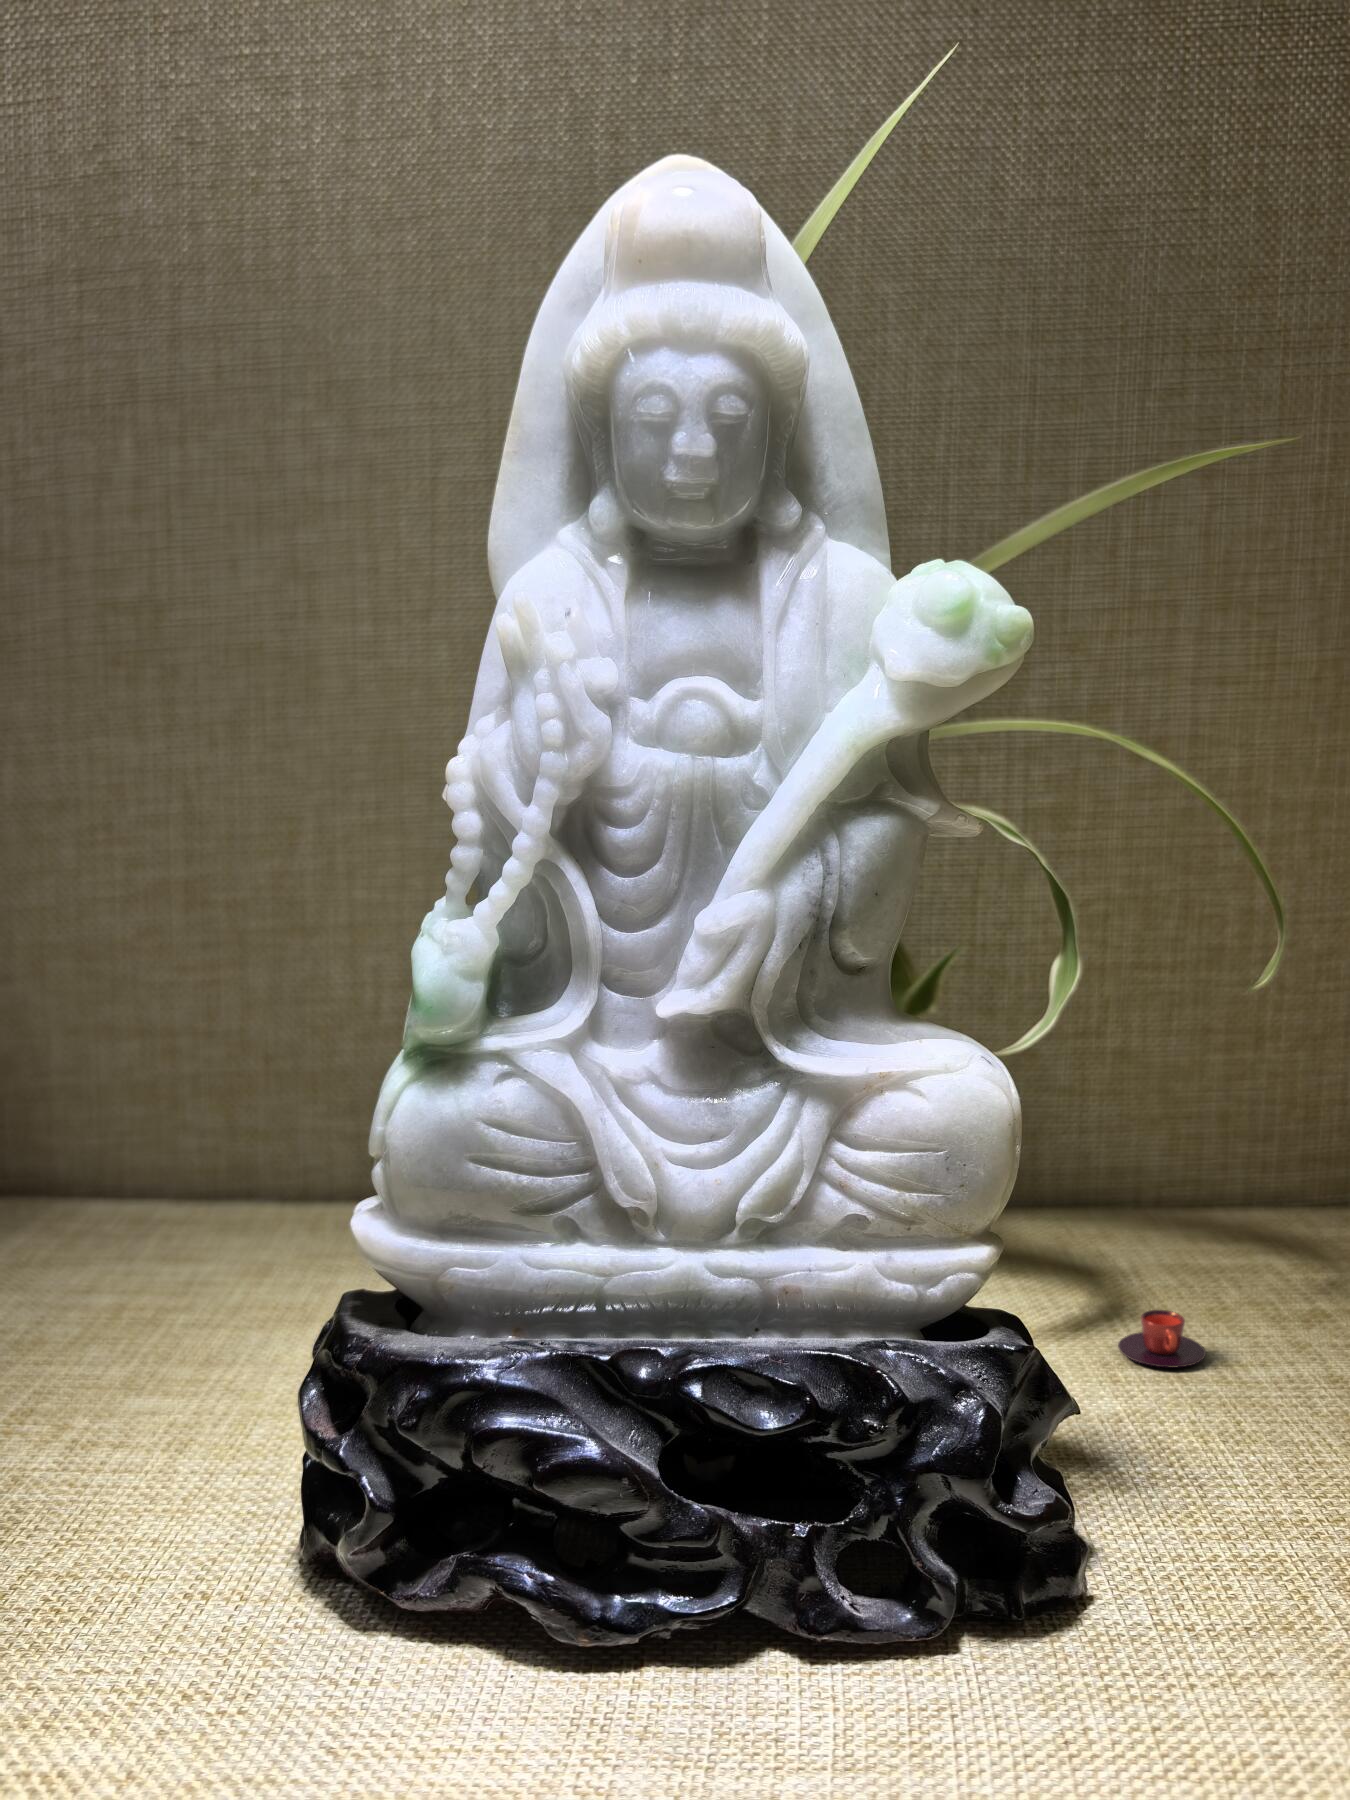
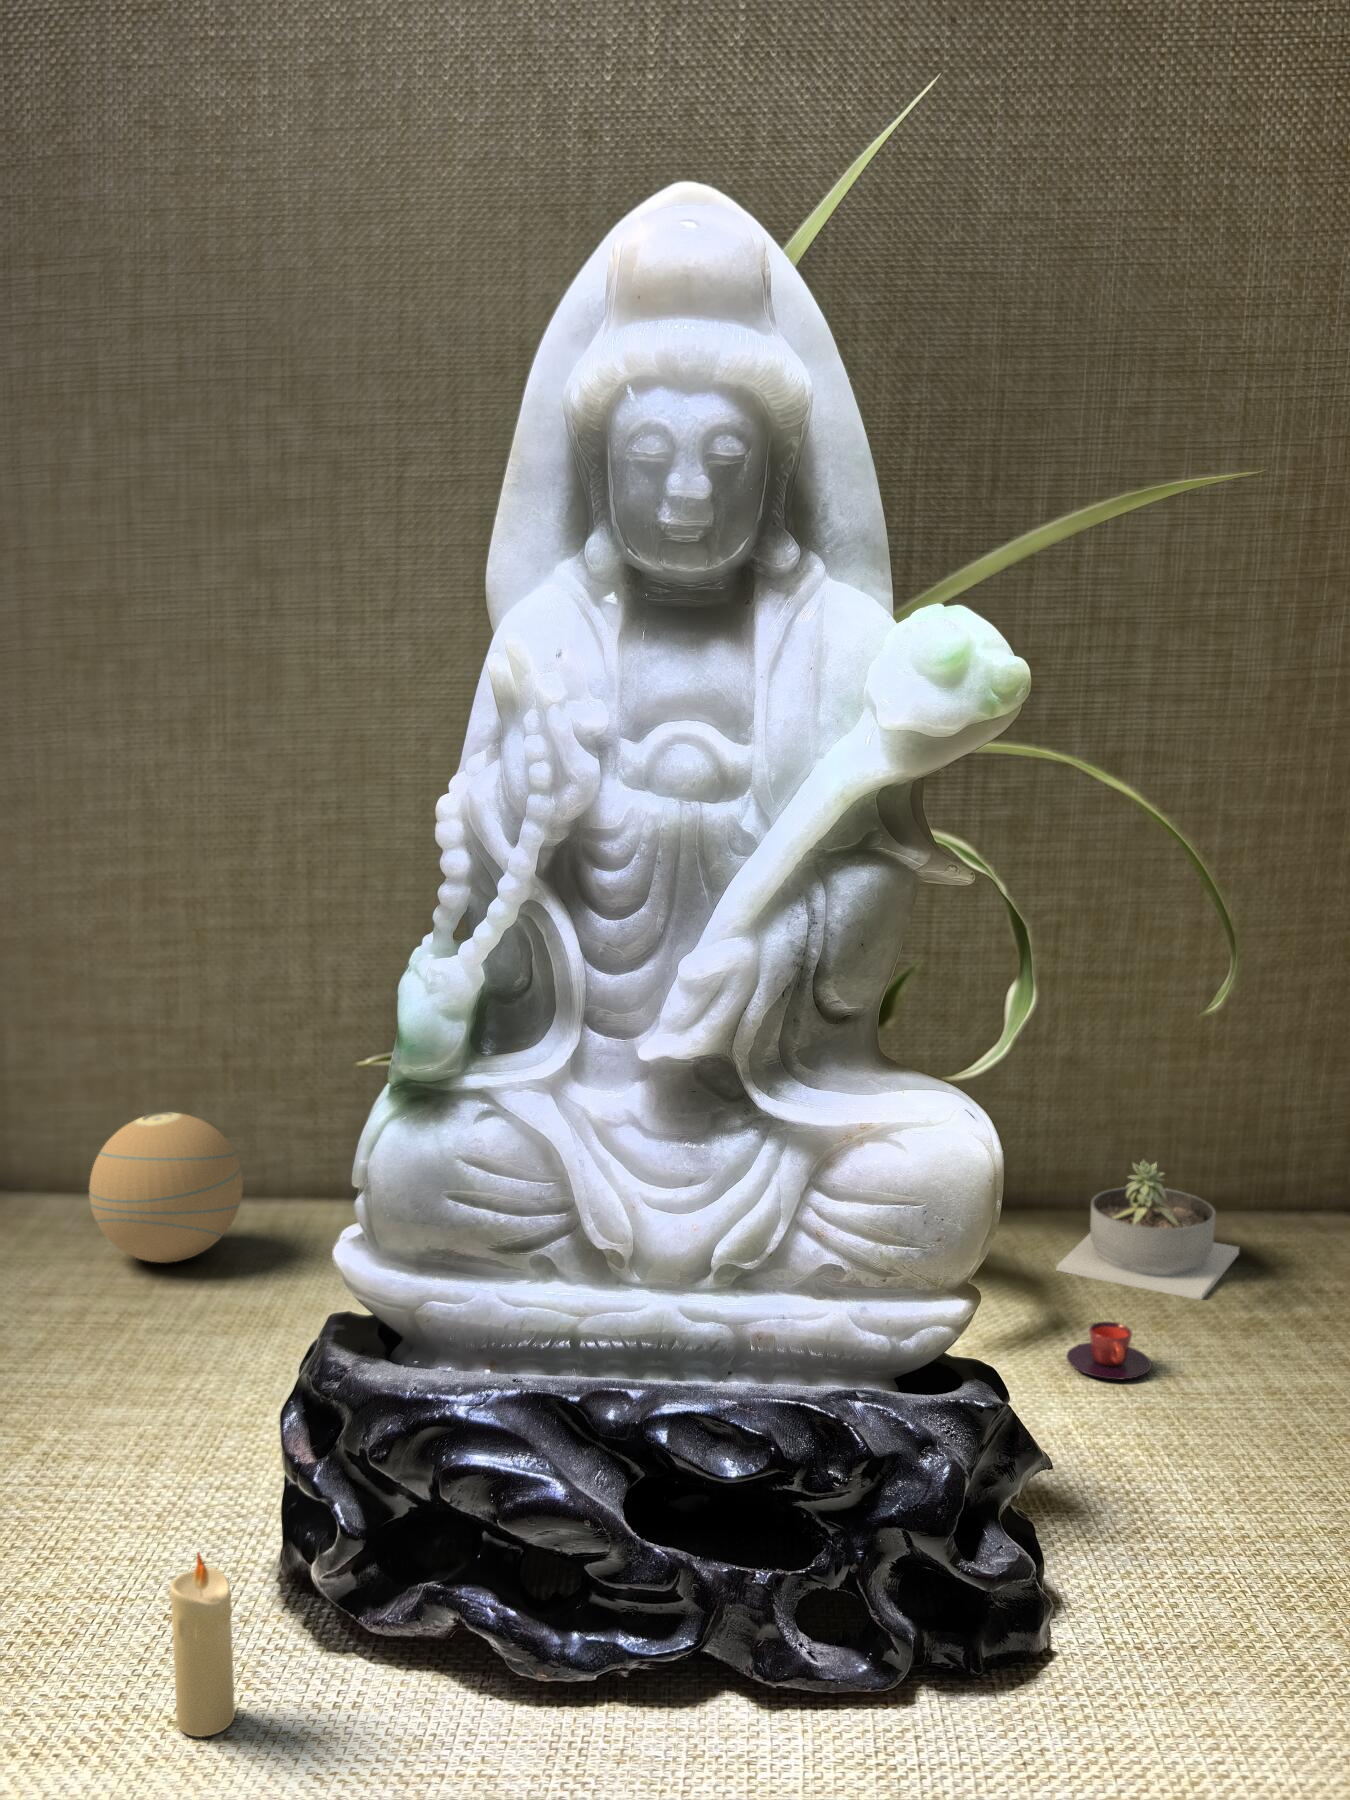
decorative orb: none [136,1113,288,1262] -> present [89,1113,243,1263]
succulent planter: none [1109,1151,1298,1294] -> present [1056,1160,1239,1300]
candle: none [179,1519,248,1712] -> present [169,1552,235,1737]

